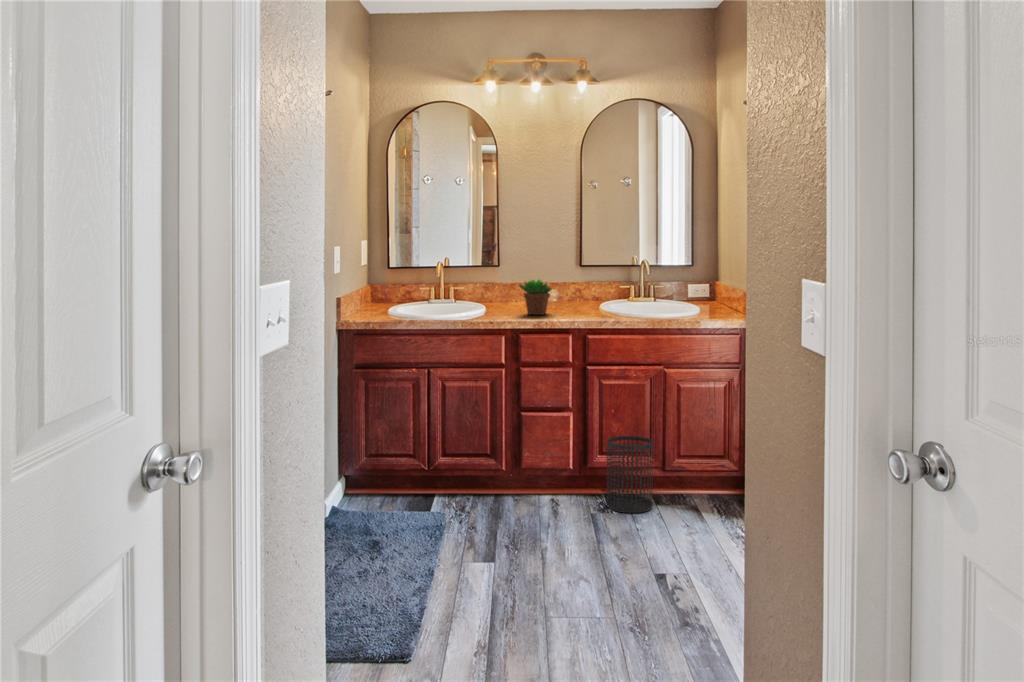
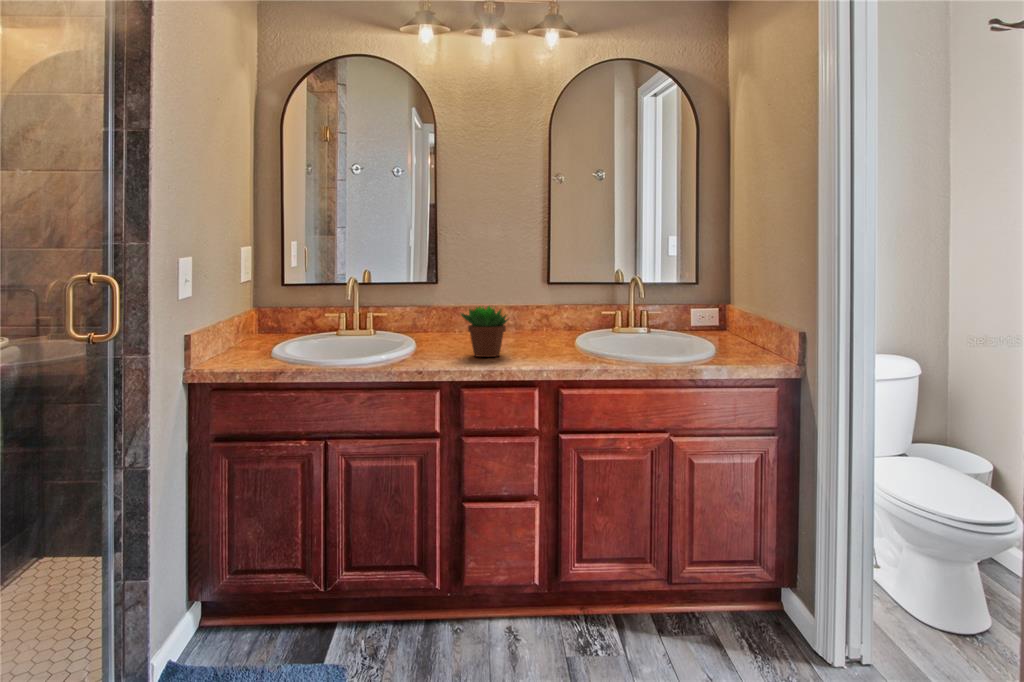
wastebasket: present [606,436,654,513] -> none [589,535,658,657]

